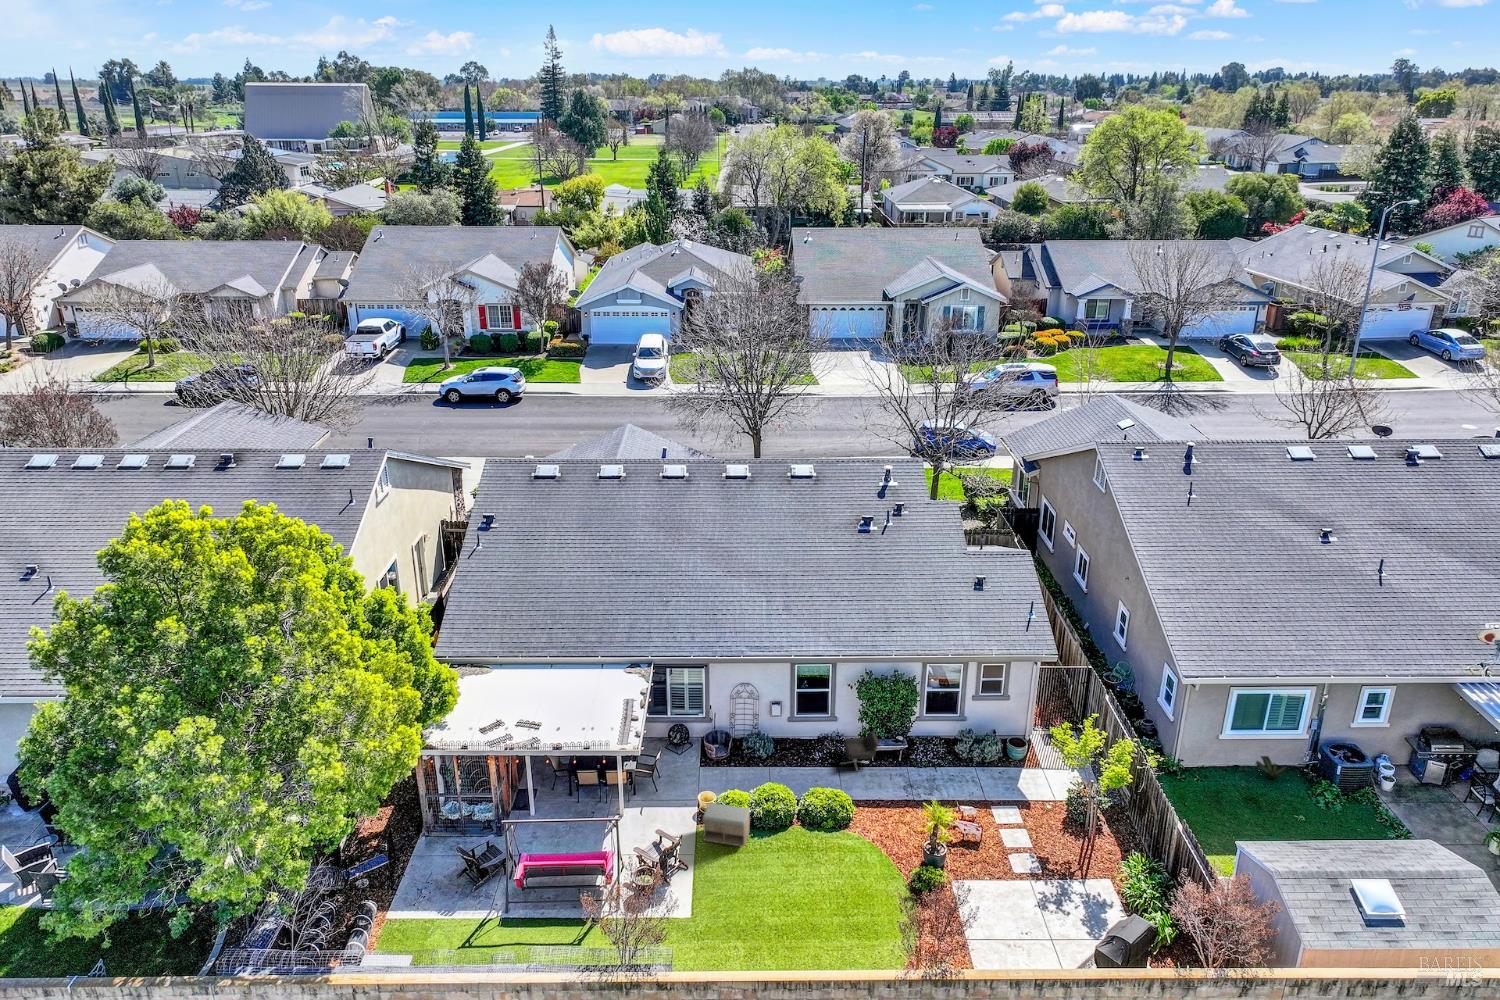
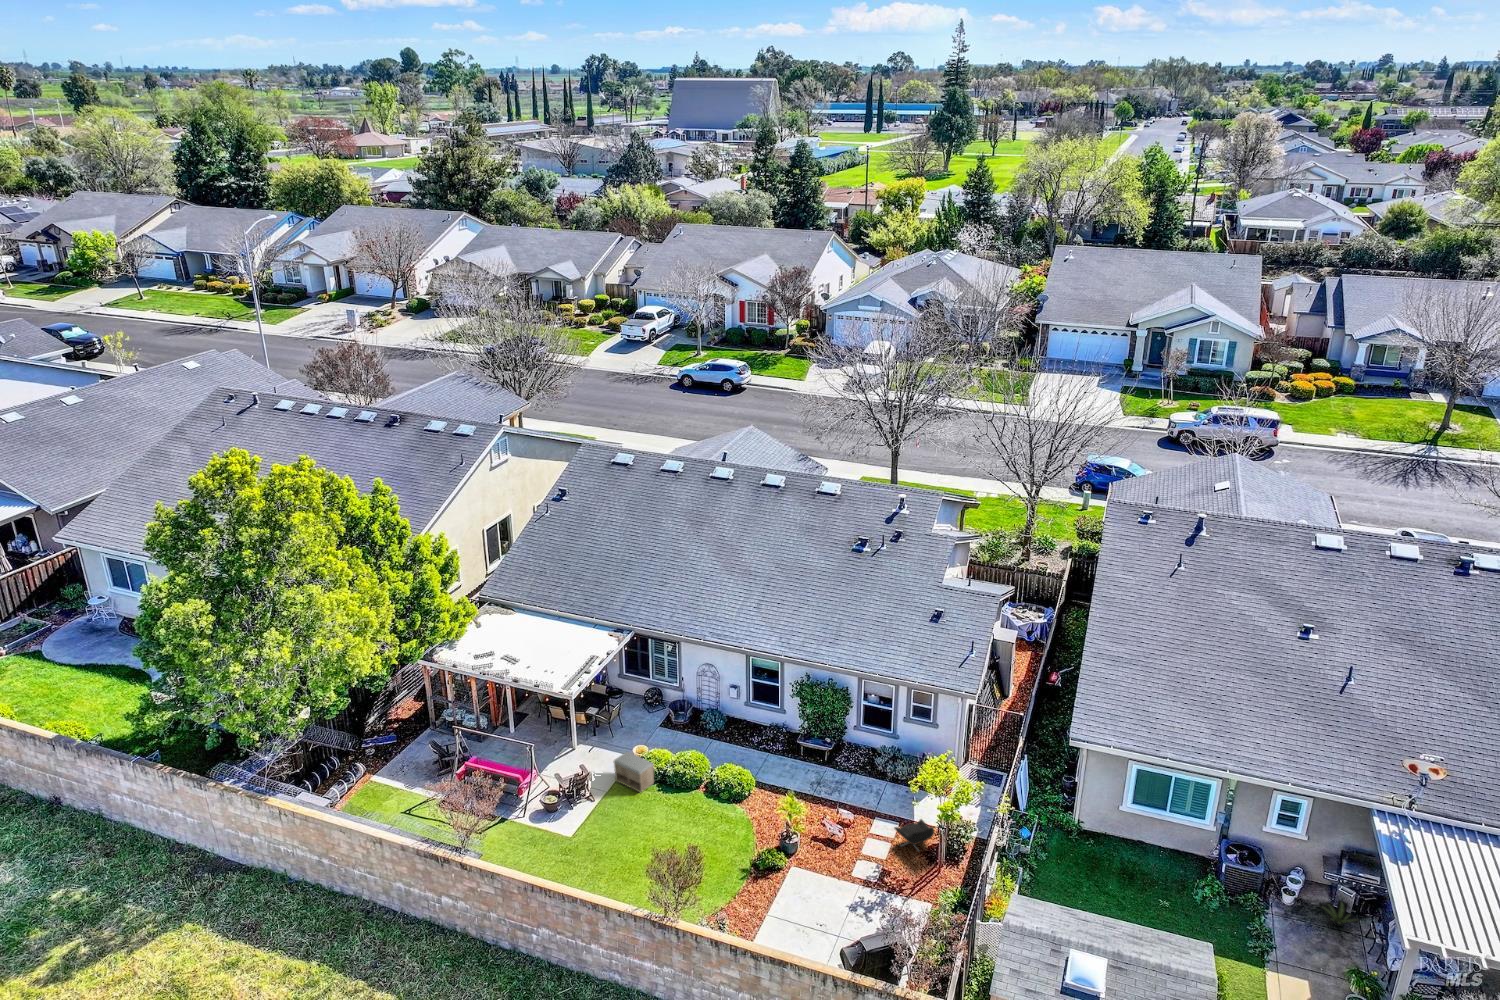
lounge chair: present [844,732,878,769] -> present [894,819,934,851]
potted plant: present [1256,756,1289,779] -> present [1319,900,1360,927]

